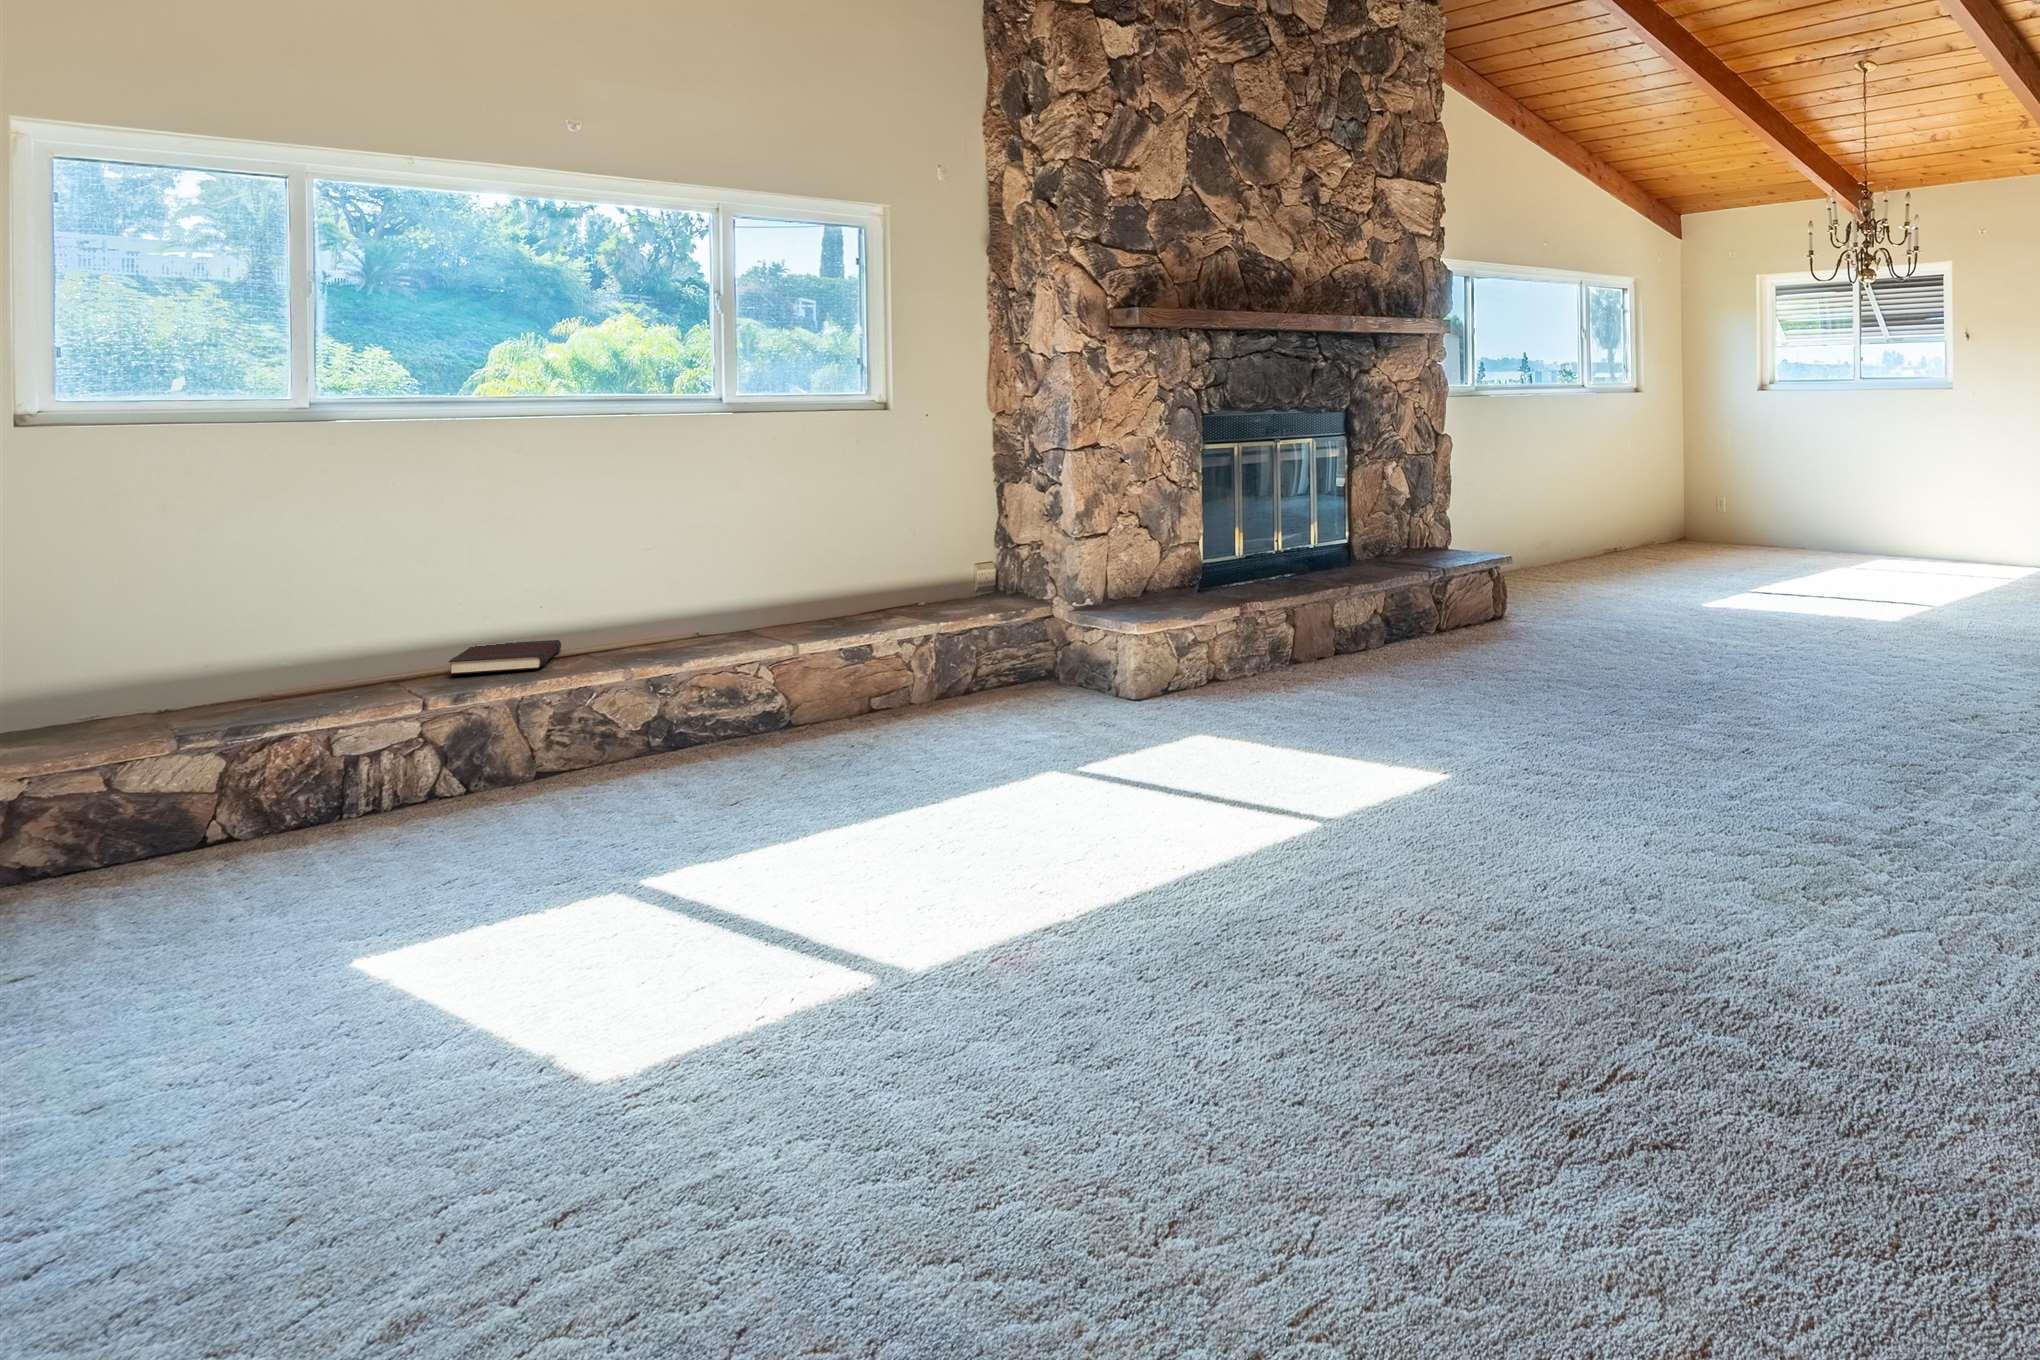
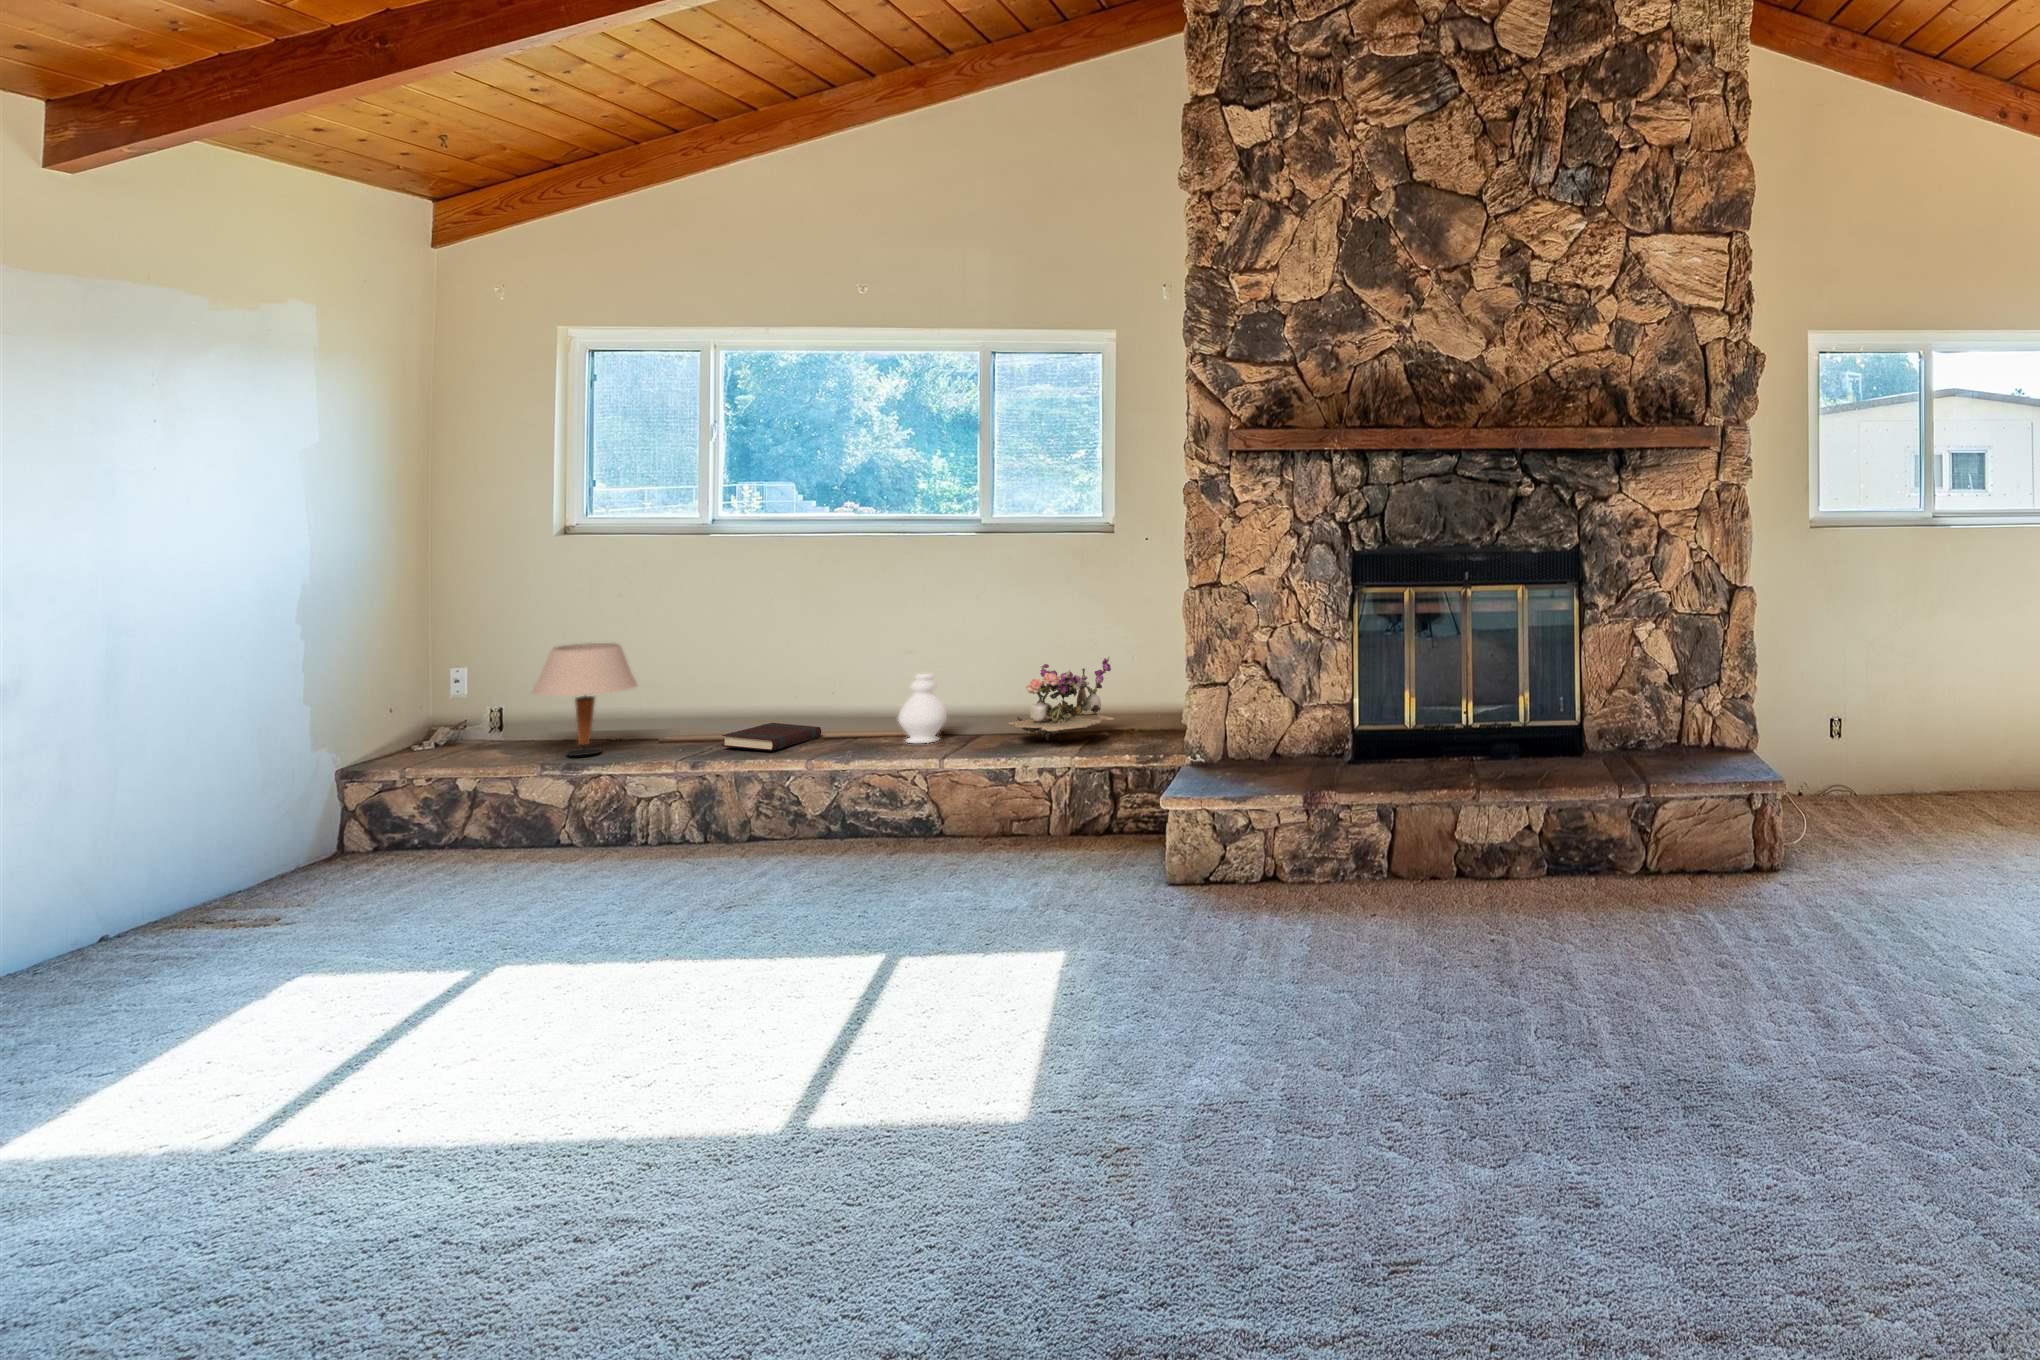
flower arrangement: none [824,531,933,617] -> present [1009,657,1114,739]
table lamp: none [112,564,303,720] -> present [532,643,637,756]
decorative vase: none [684,564,744,640] -> present [898,674,947,743]

